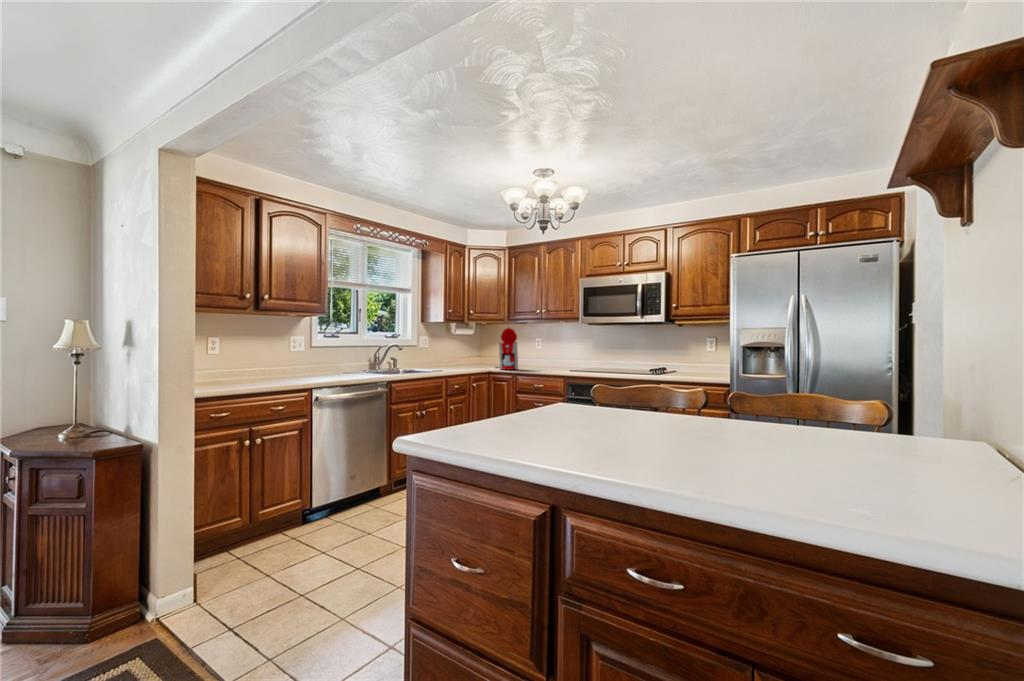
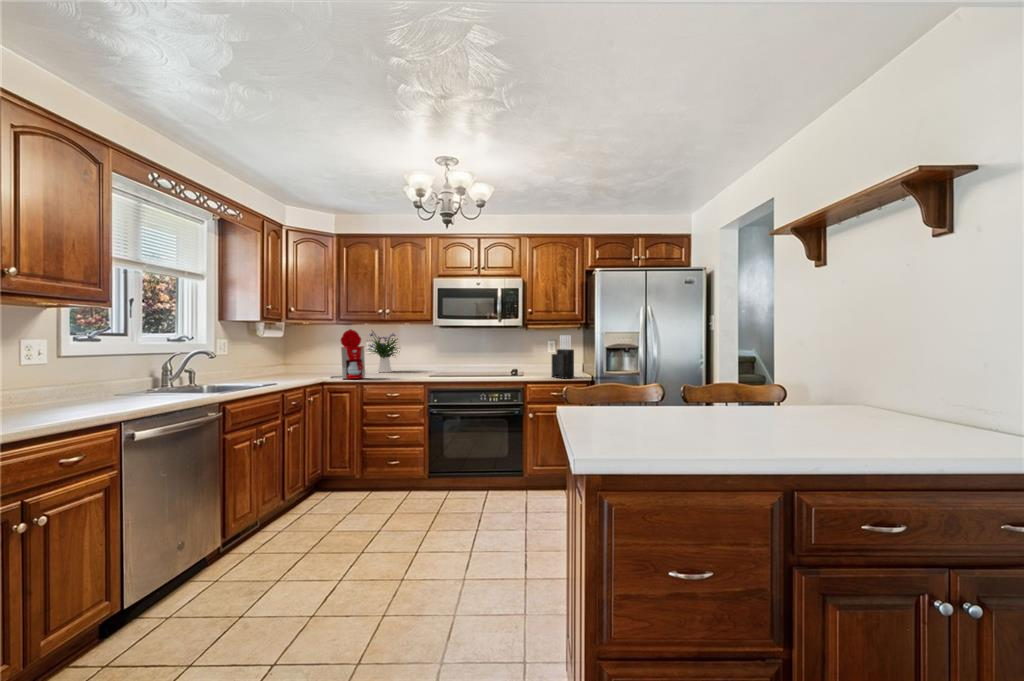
flower arrangement: none [532,327,567,365] -> present [367,332,400,372]
knife block: none [692,332,714,380] -> present [552,335,574,378]

